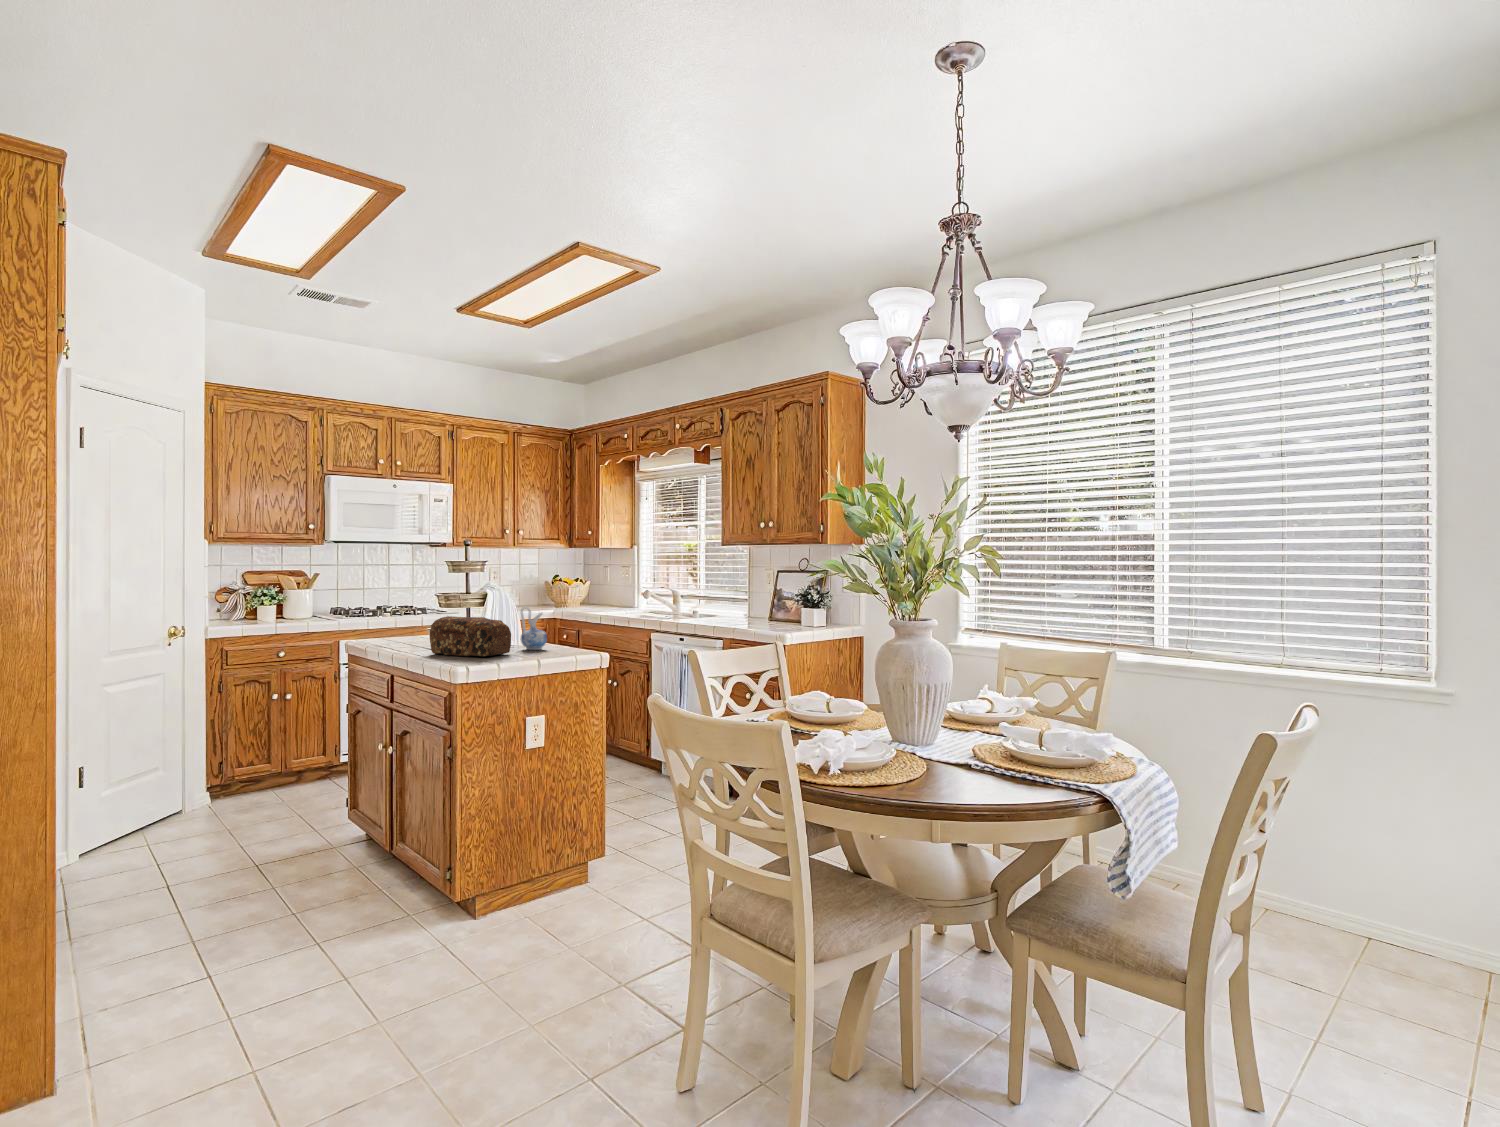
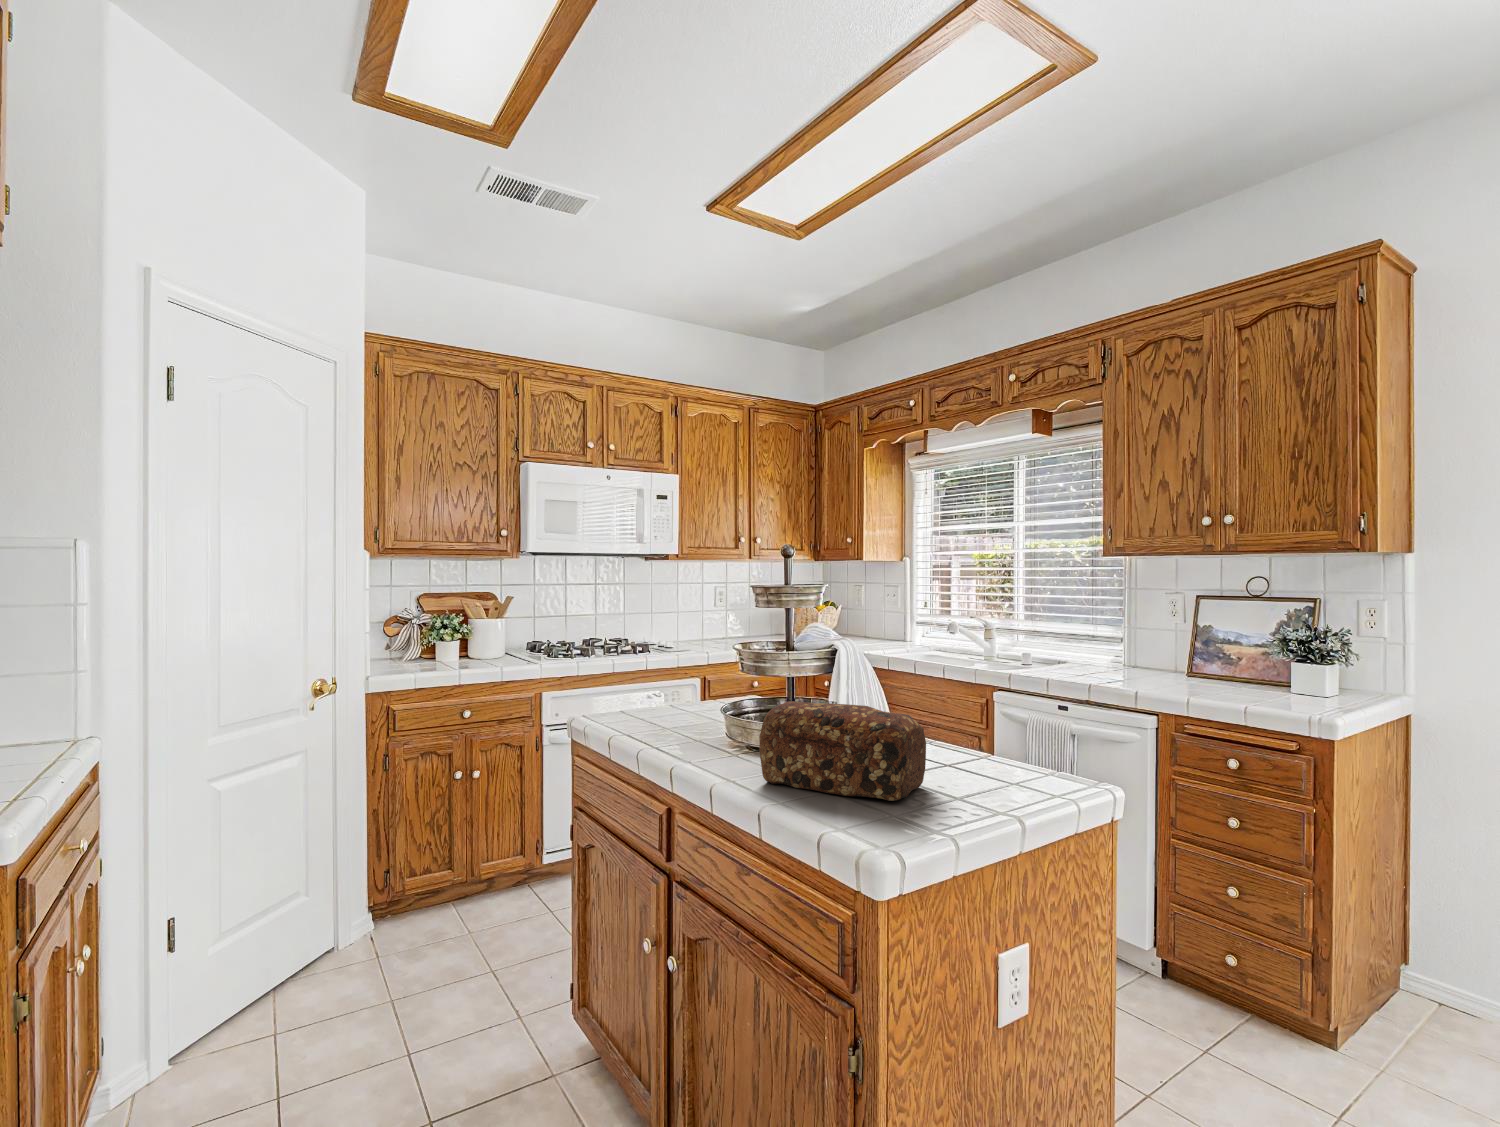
ceramic pitcher: present [520,607,547,650] -> none [917,677,971,768]

